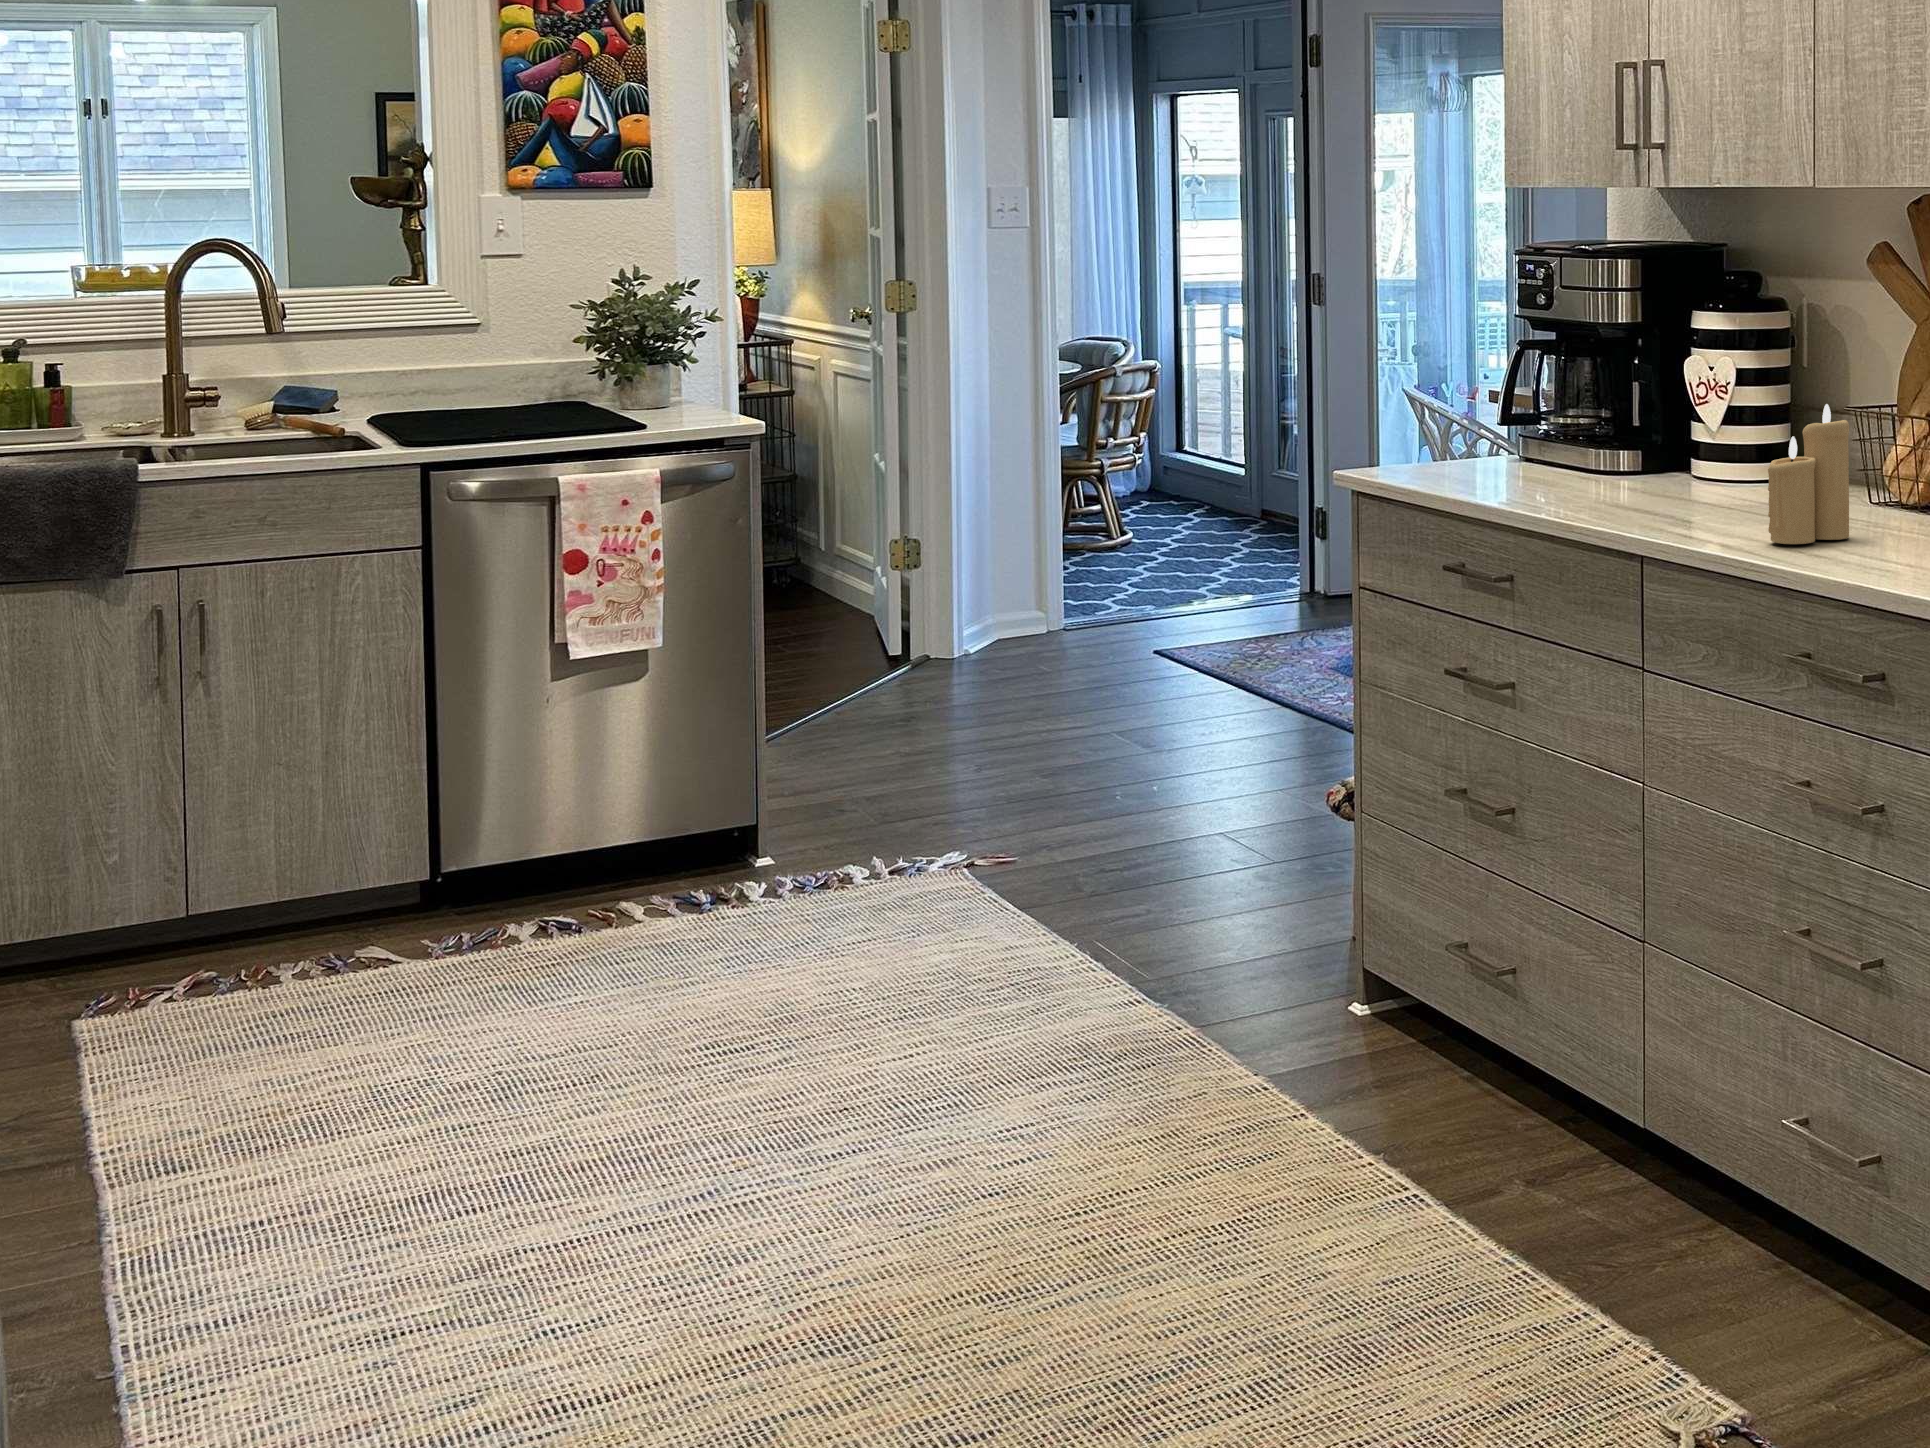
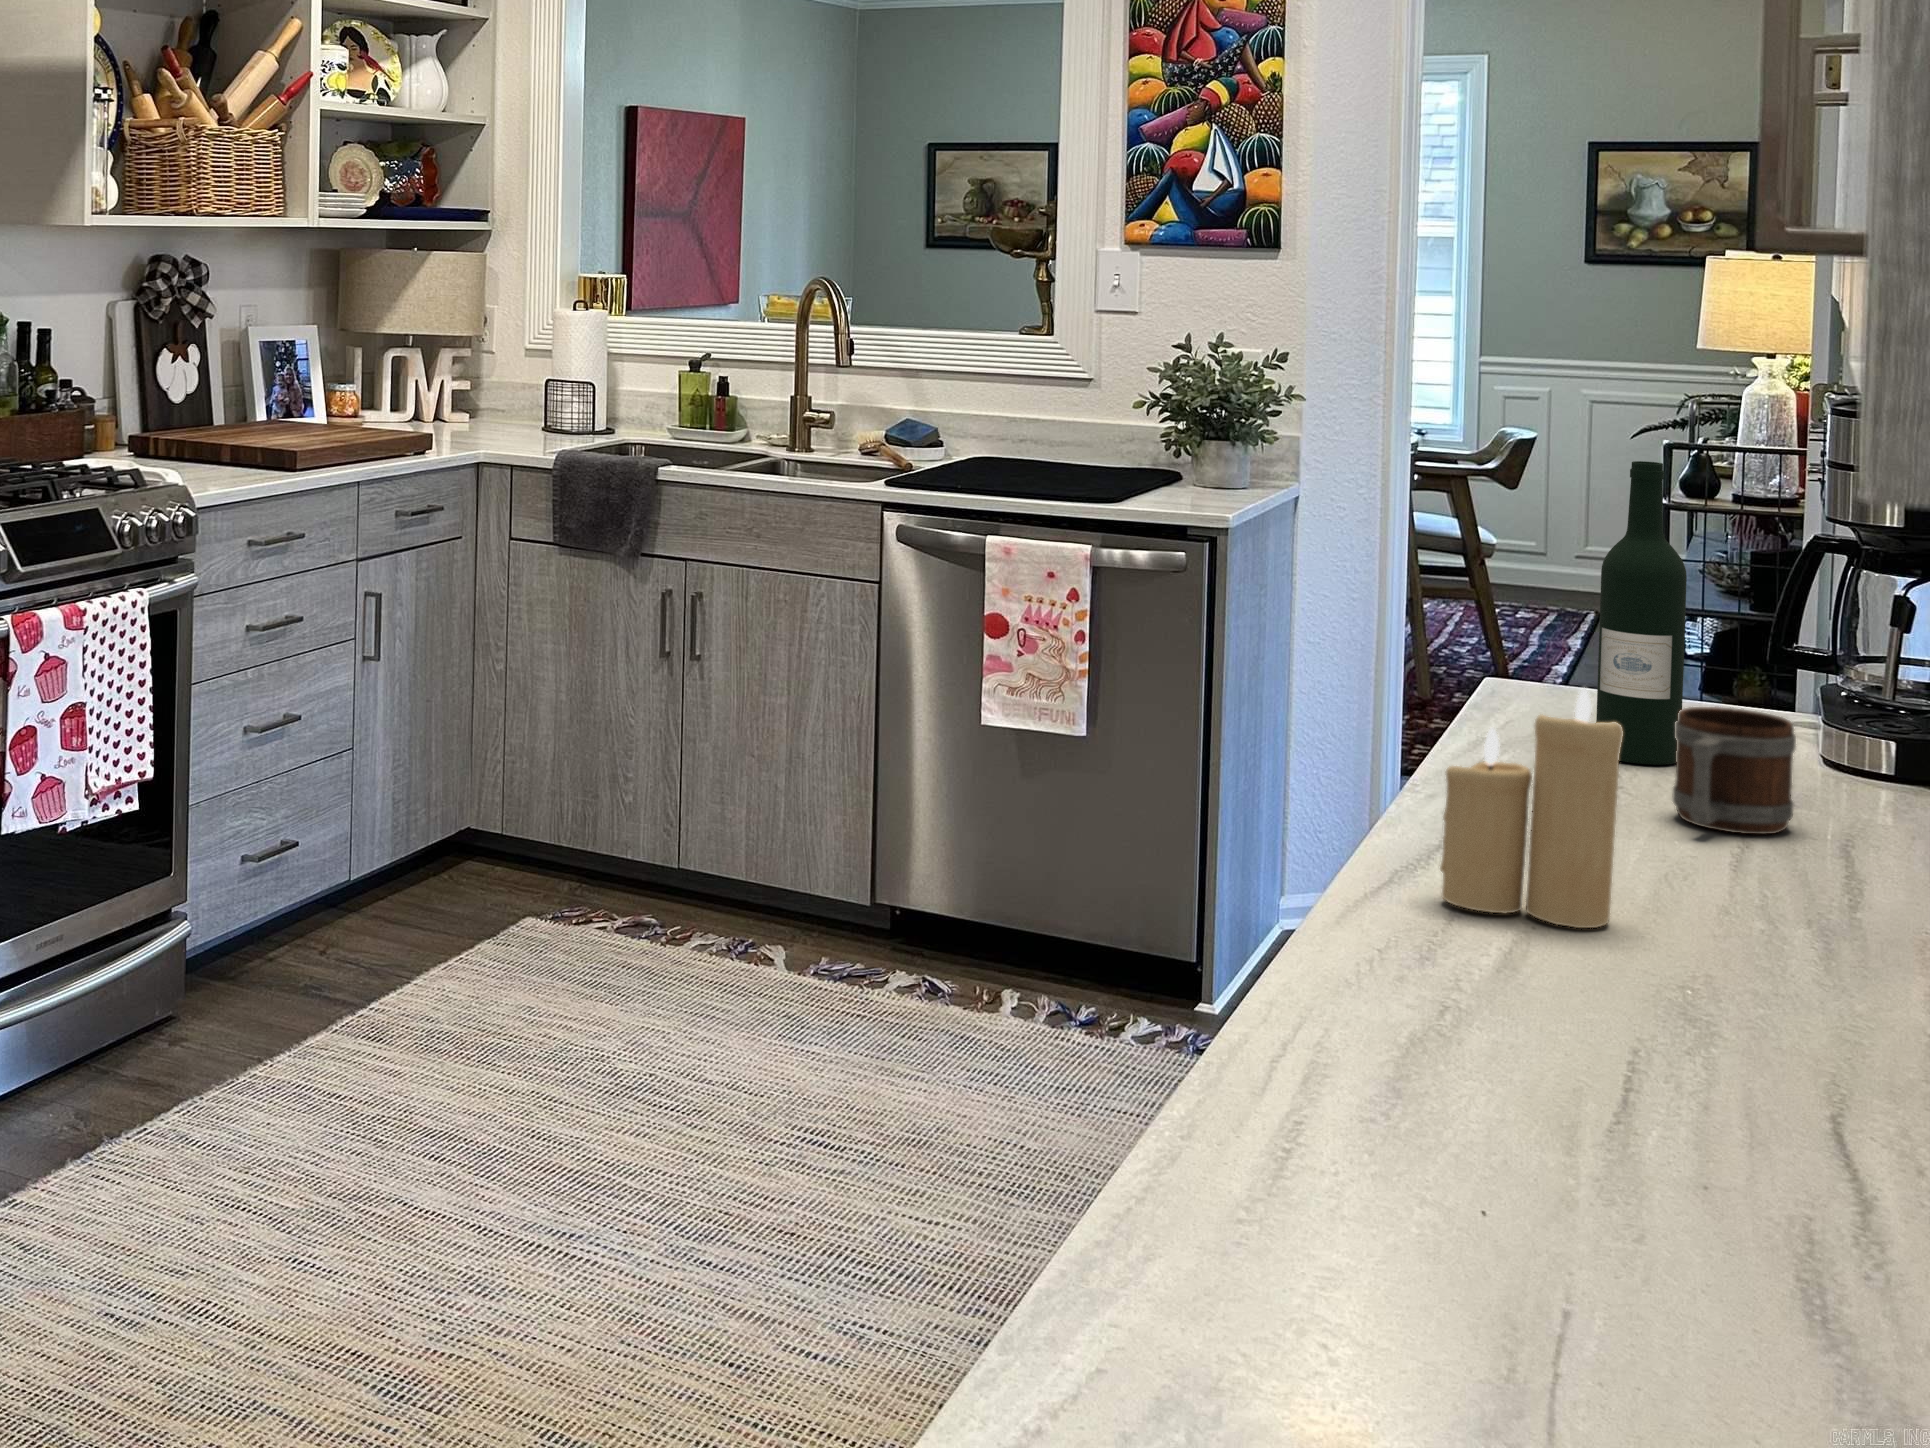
wine bottle: none [1505,296,1555,489] -> present [1596,461,1687,765]
mug: none [1649,431,1712,500] -> present [1672,707,1796,834]

